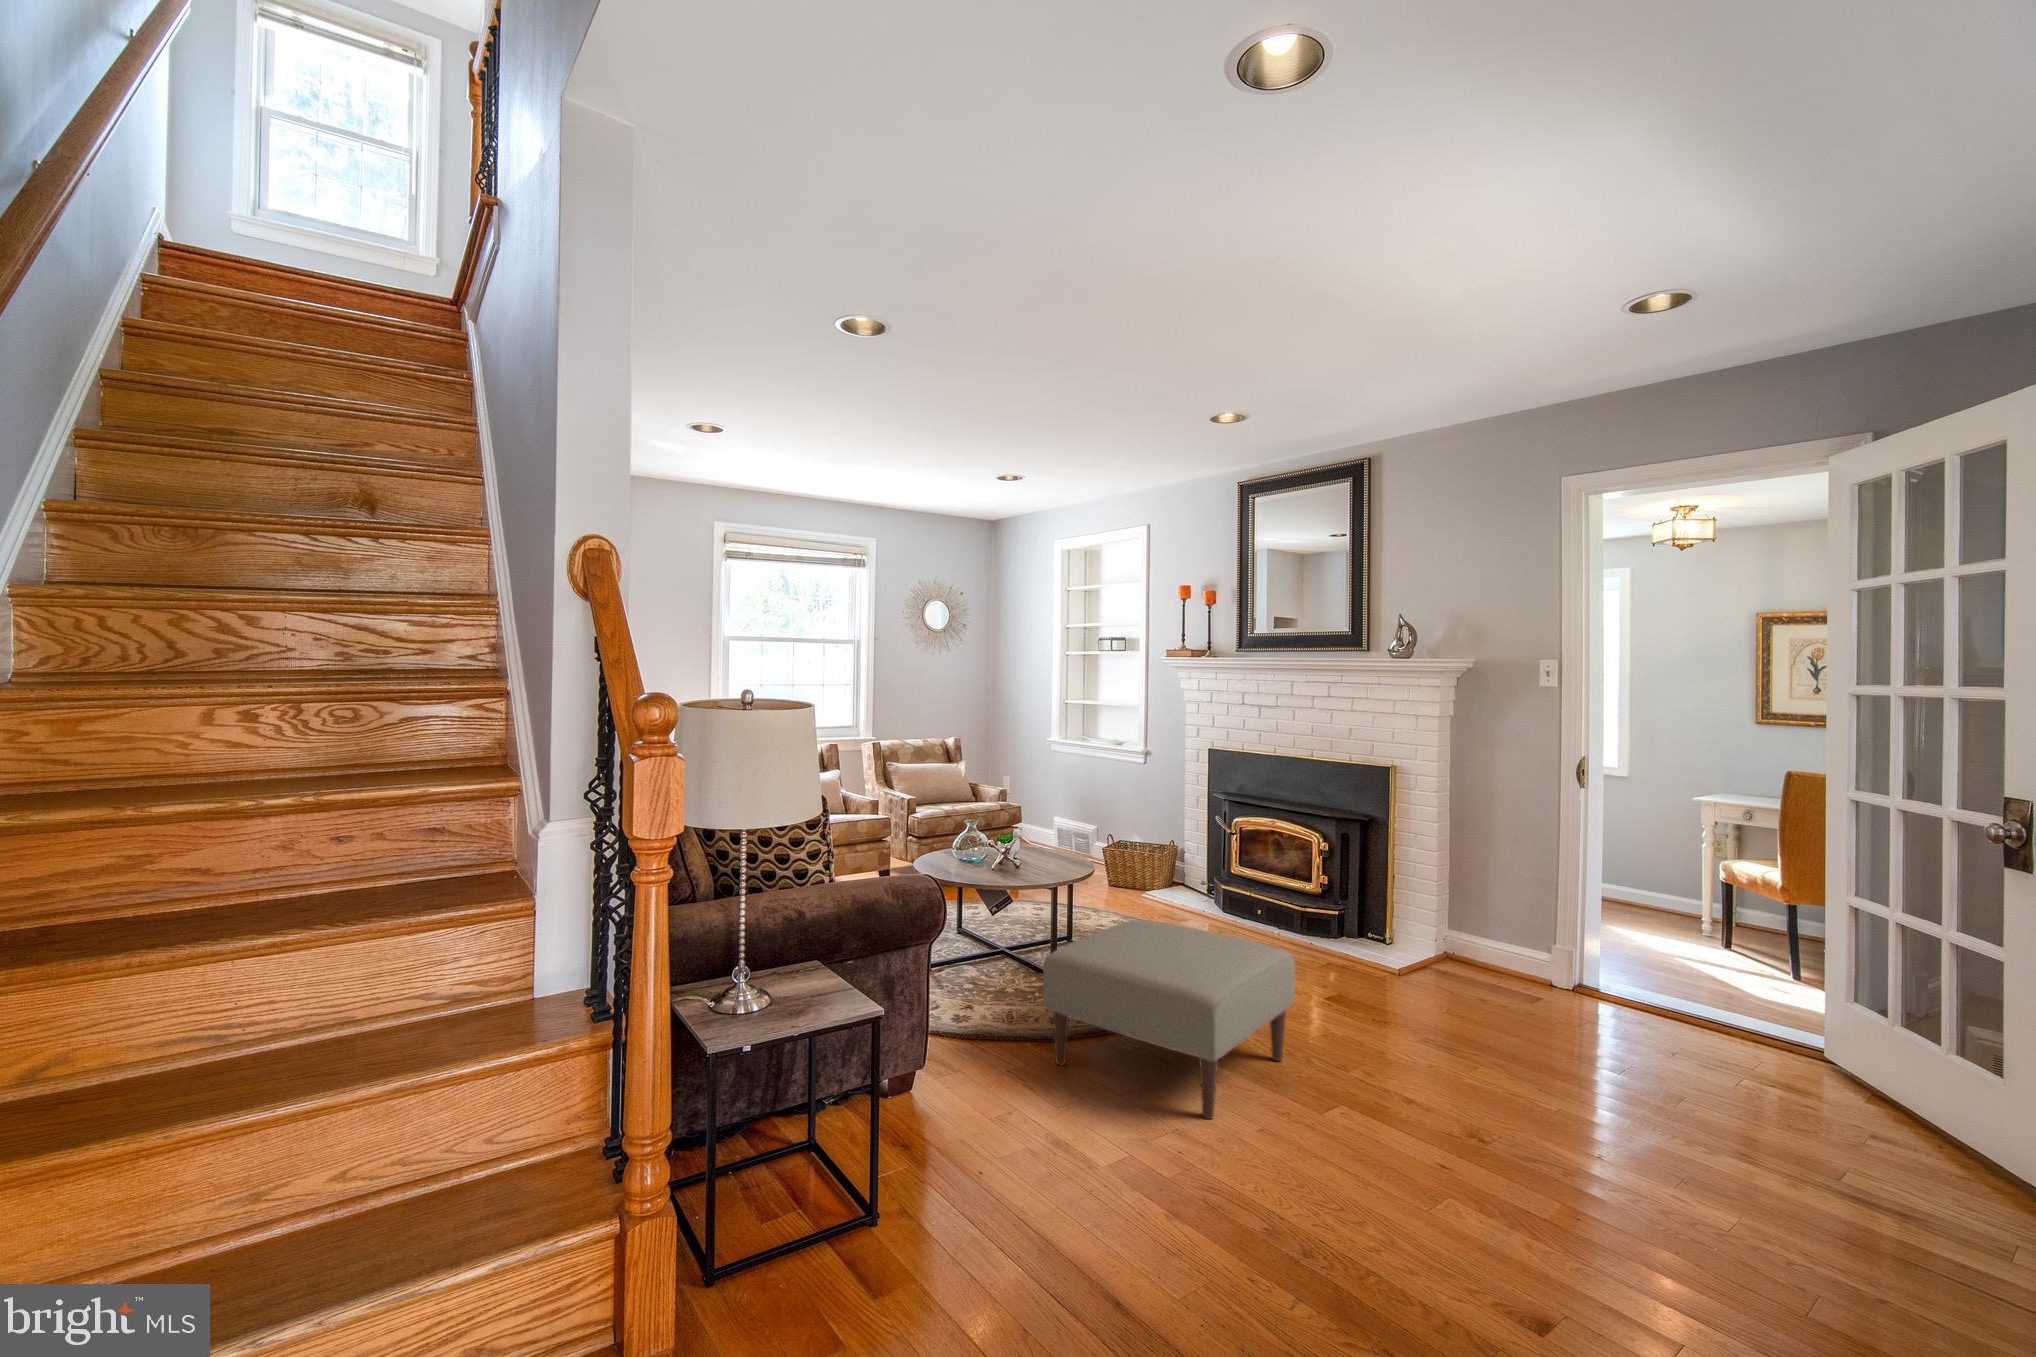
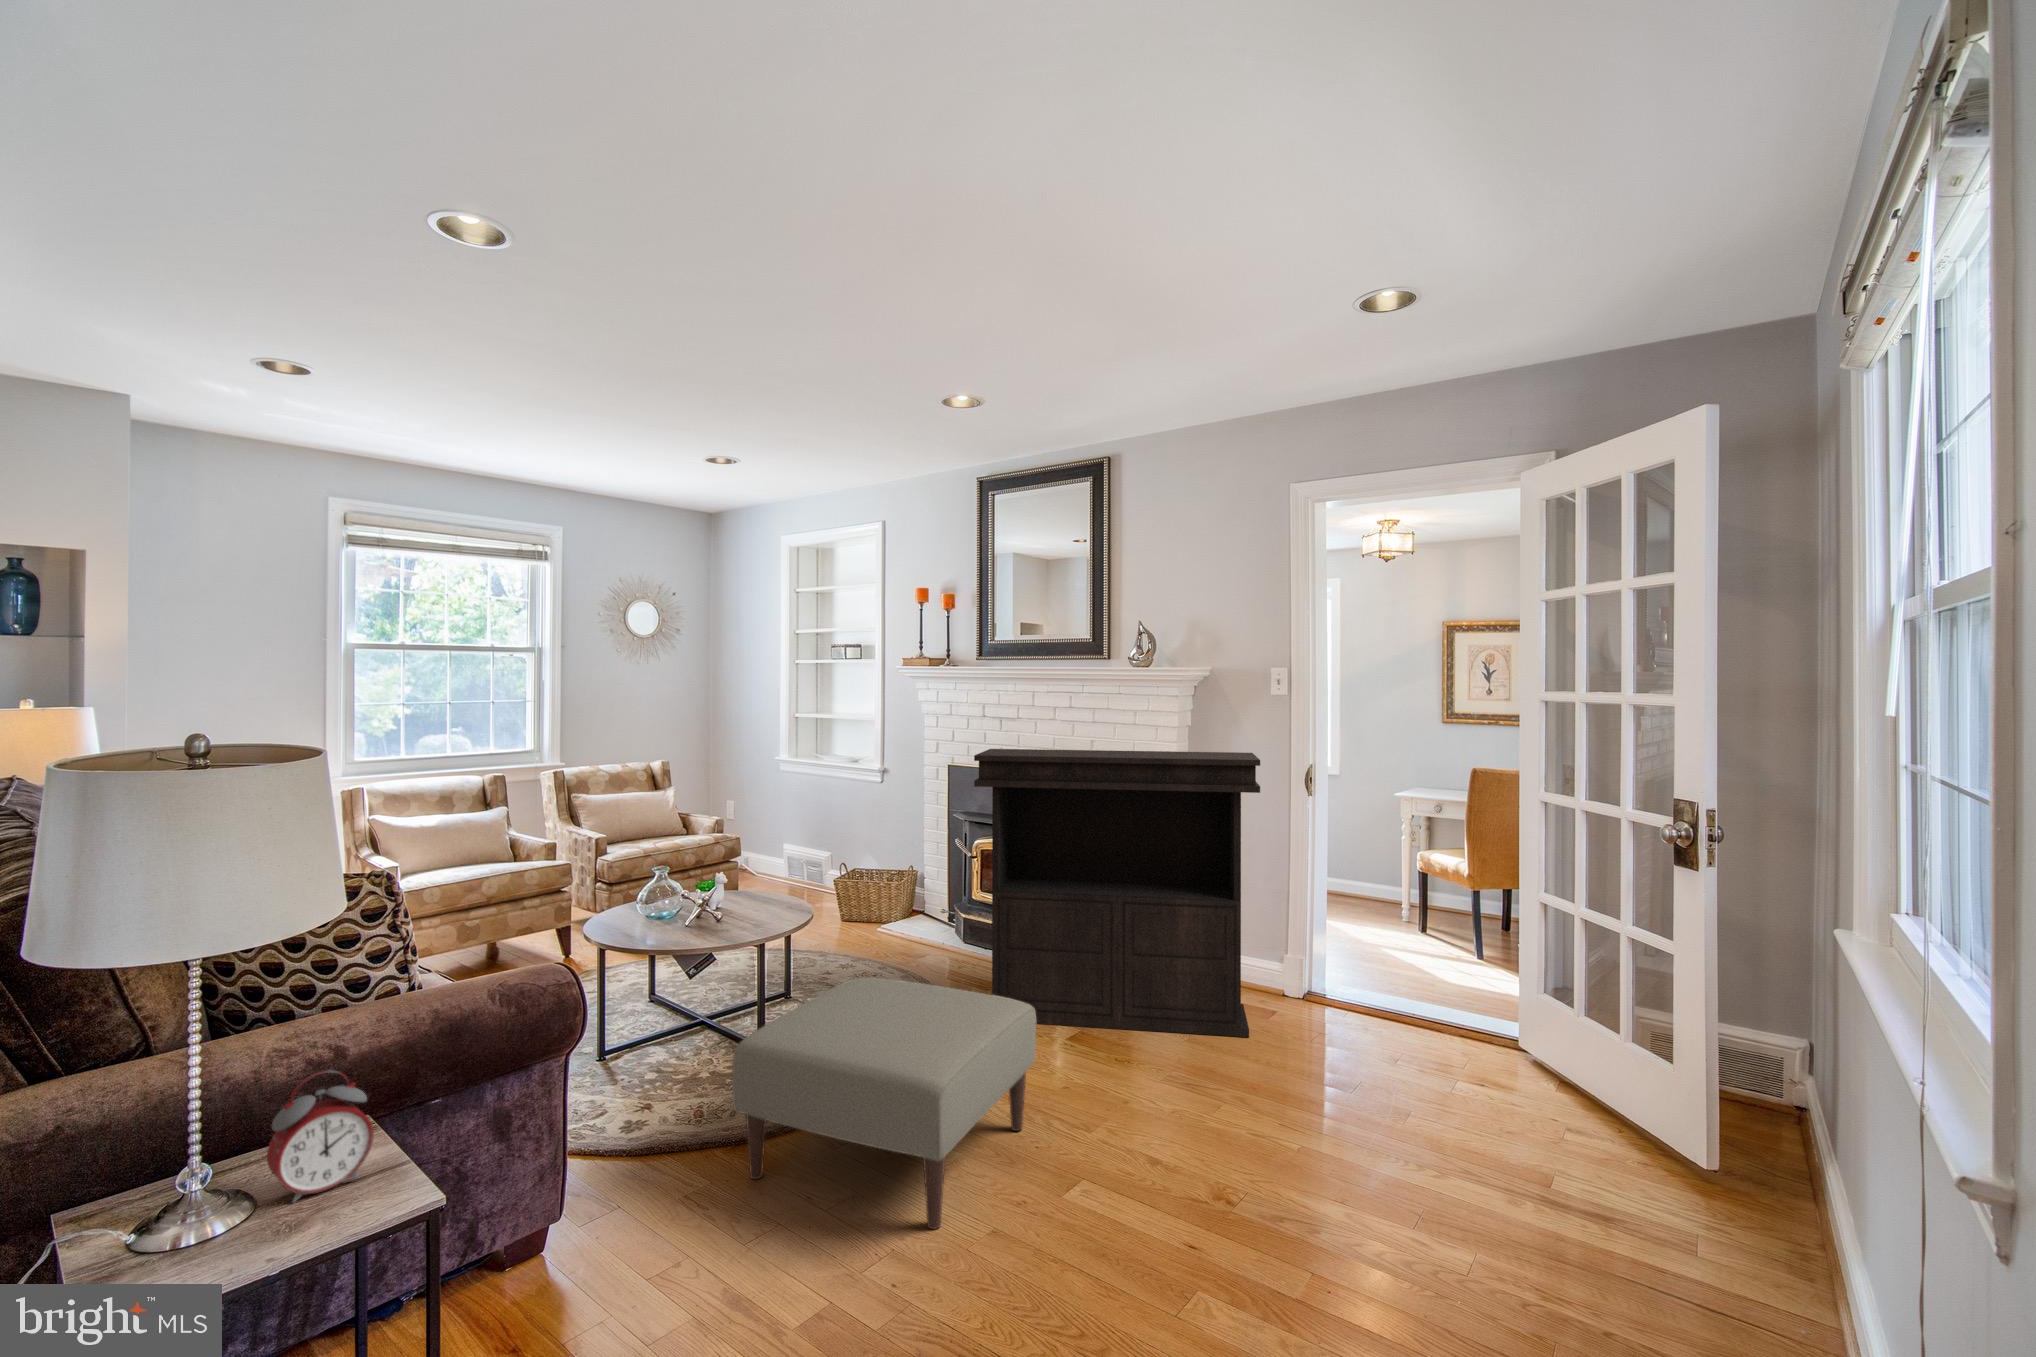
console table: none [1237,733,1523,1016] -> present [974,749,1260,1037]
alarm clock: none [782,916,839,997] -> present [267,1070,374,1202]

